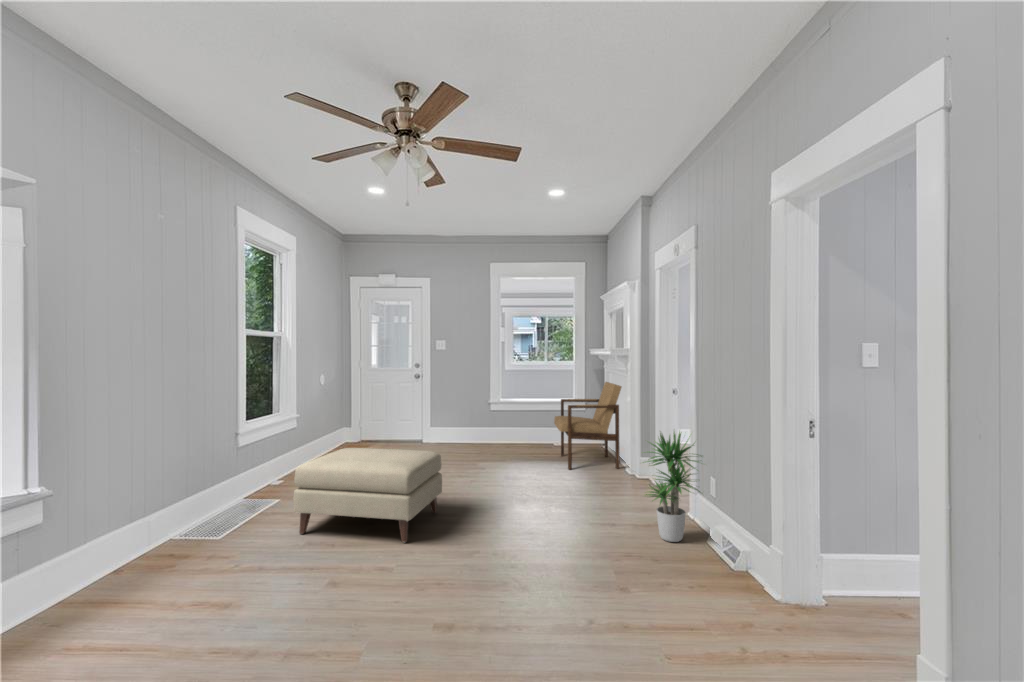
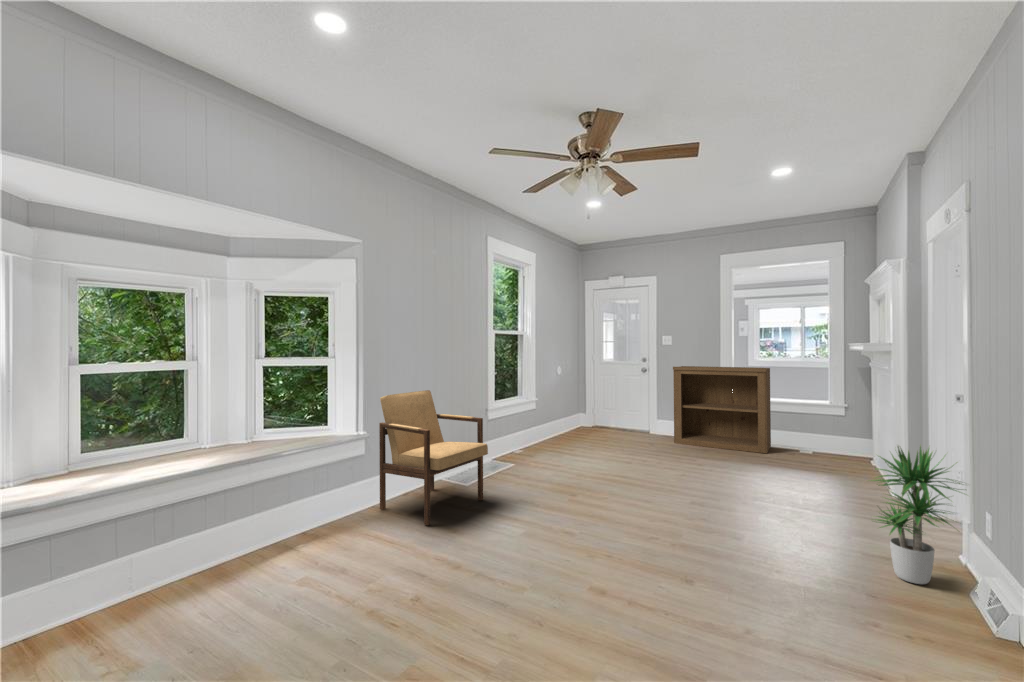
bookshelf: none [448,371,531,449] -> present [673,366,771,453]
armchair: present [554,382,621,470] -> present [379,390,488,525]
ottoman: present [293,448,442,542] -> none [516,431,643,518]

